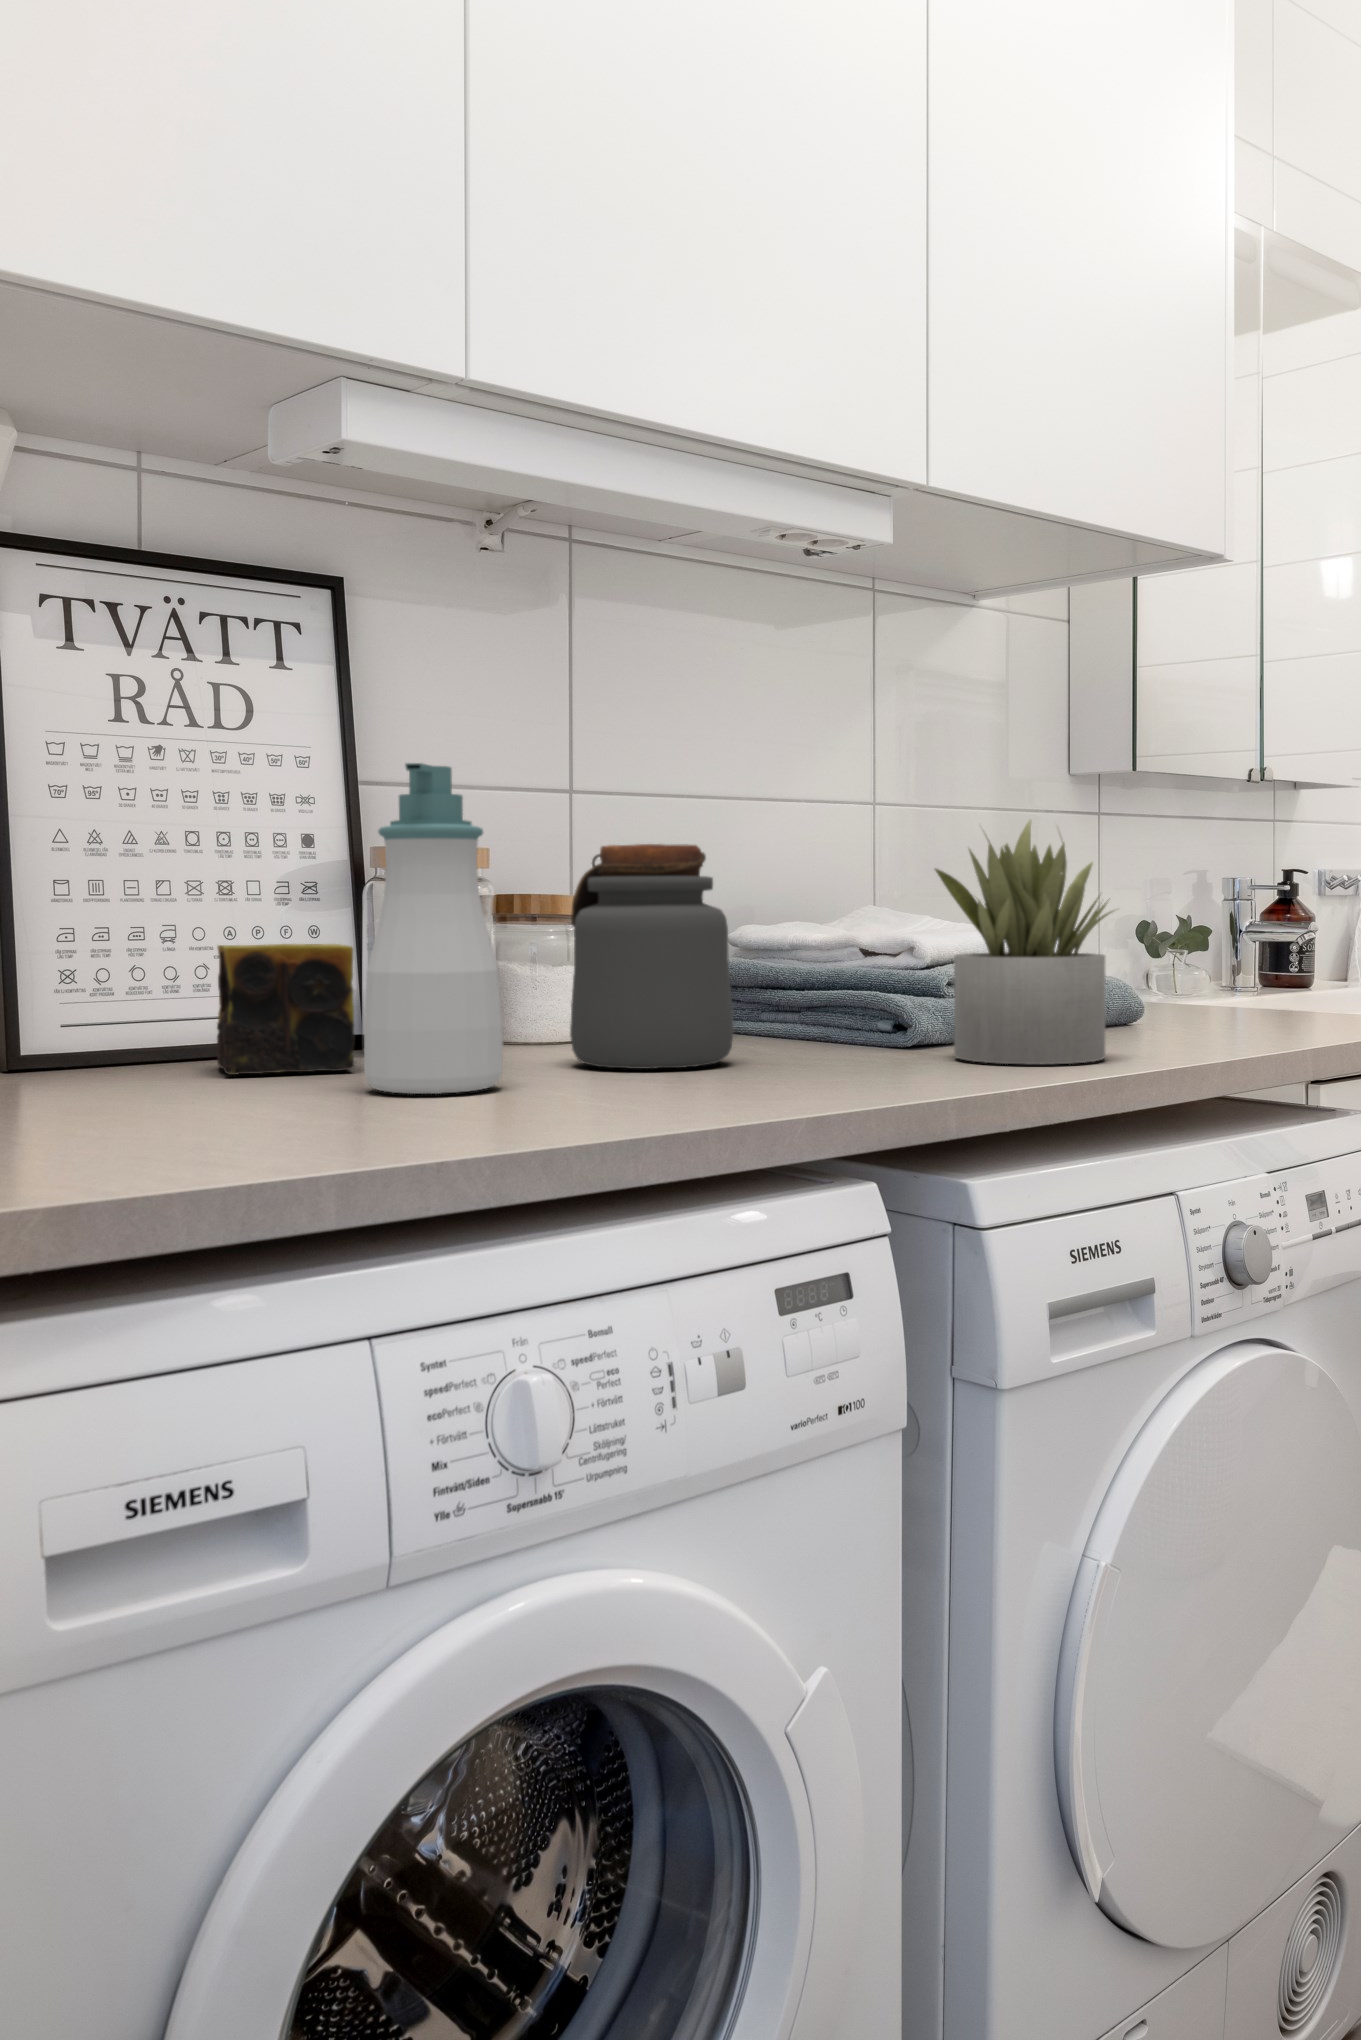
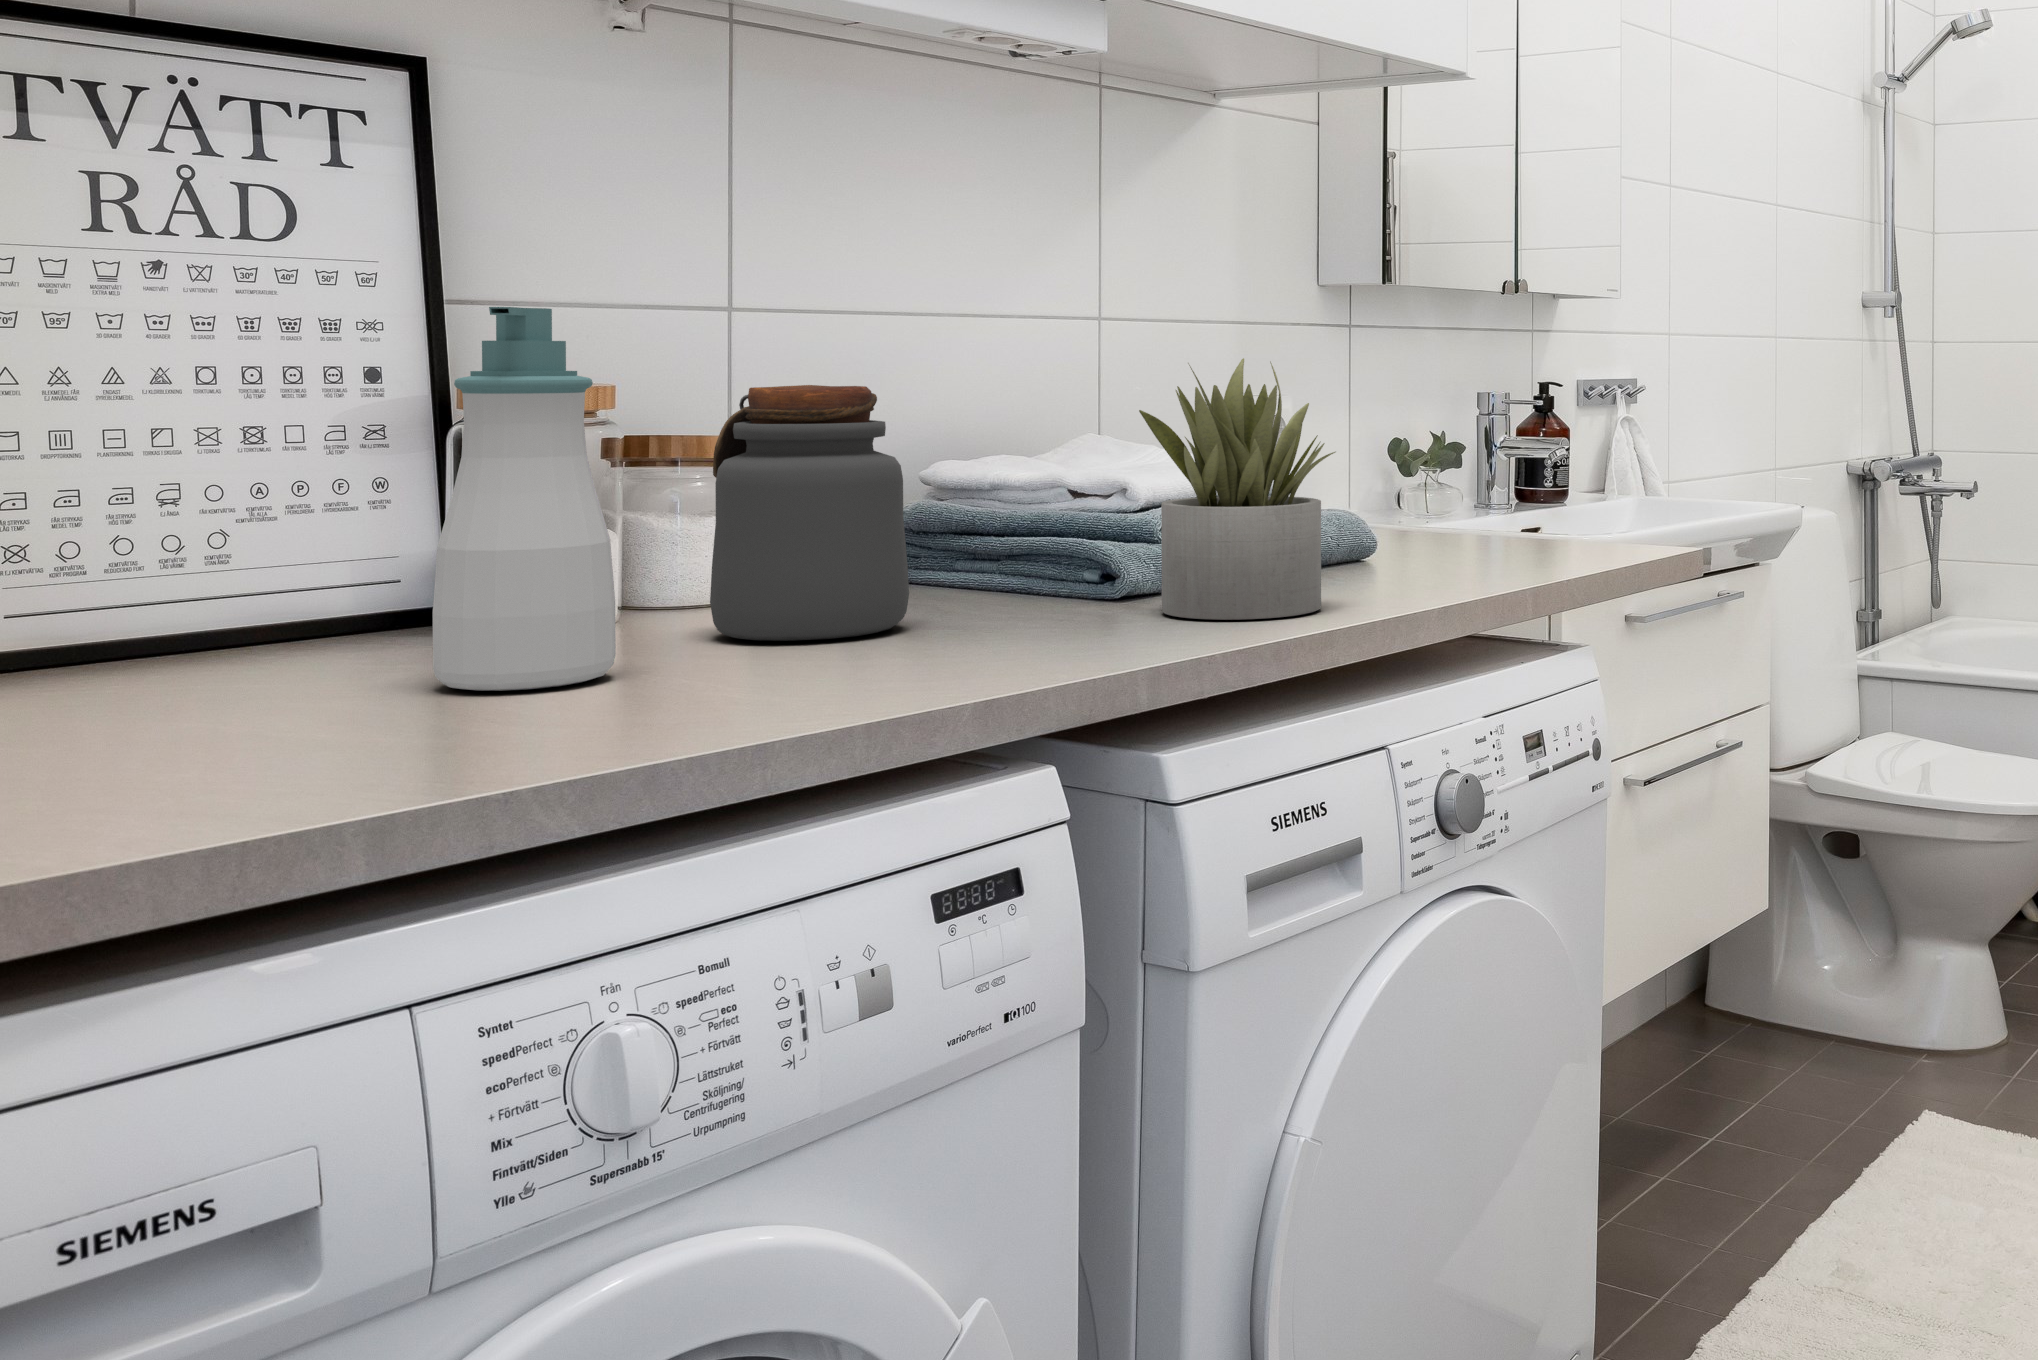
candle: present [217,944,354,1075] -> none [236,501,426,669]

